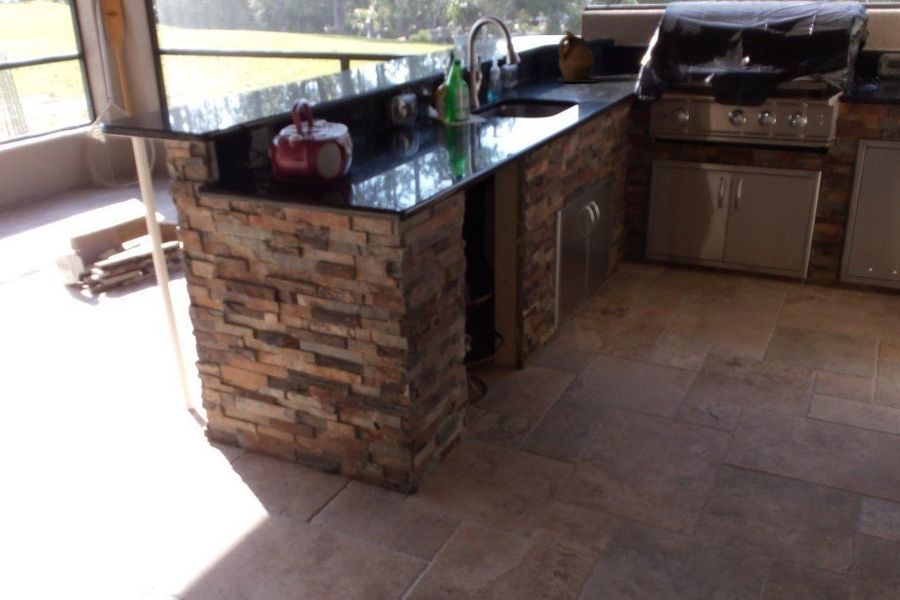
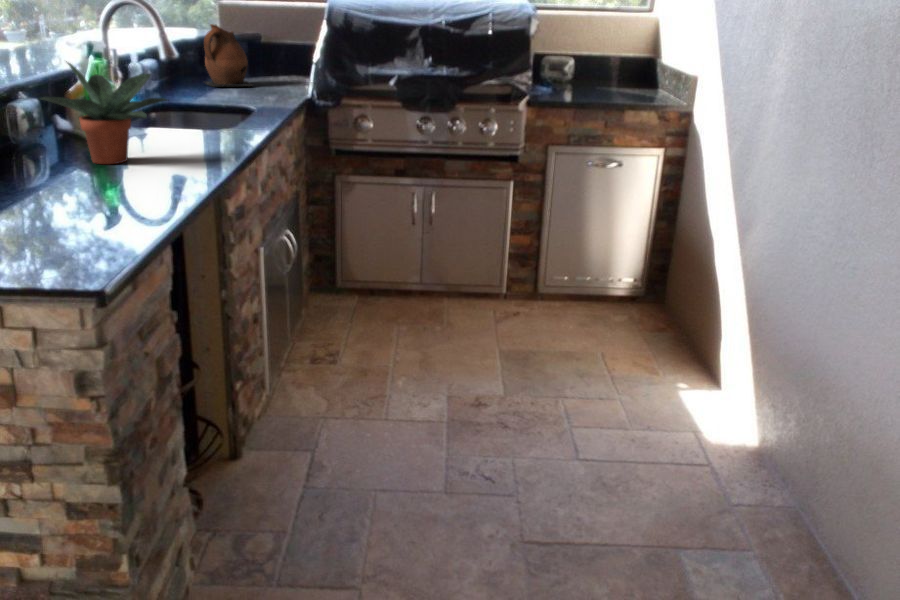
potted plant: none [409,70,493,141] -> present [40,61,169,164]

